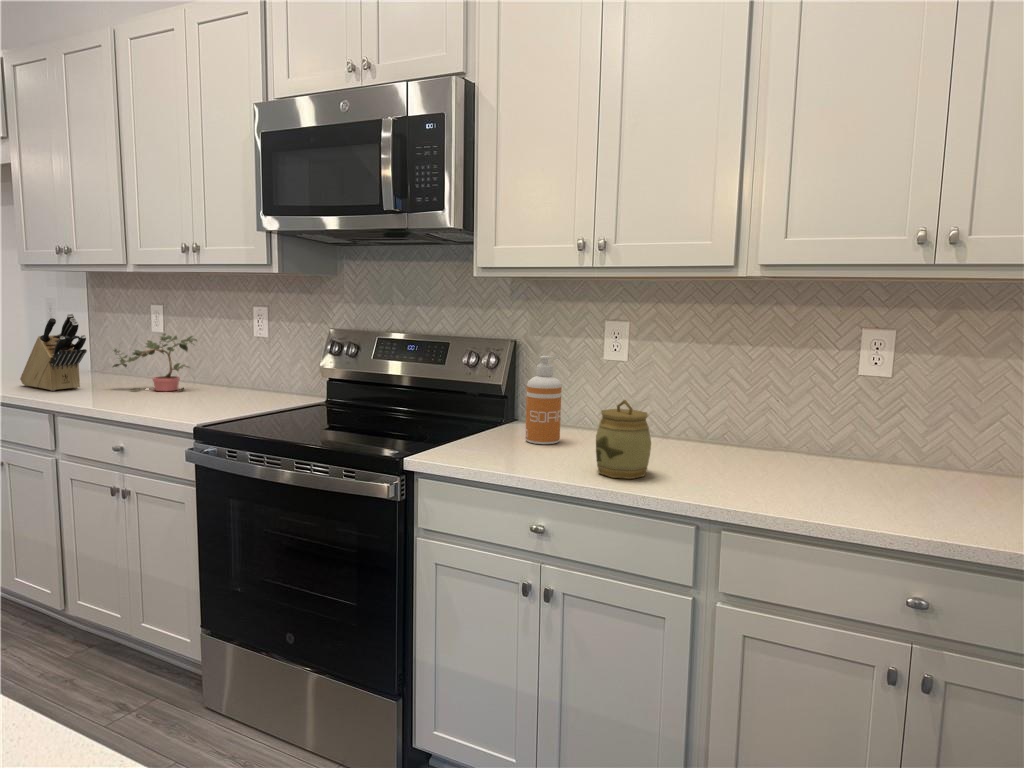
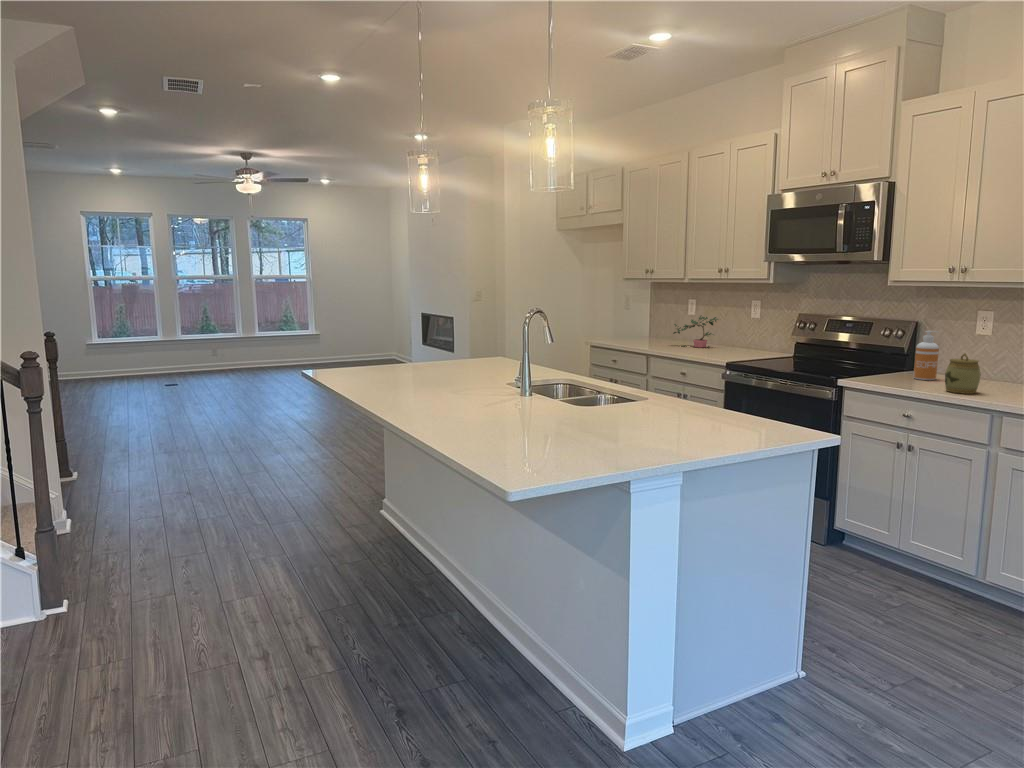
knife block: present [20,313,87,391] -> none [626,305,662,345]

